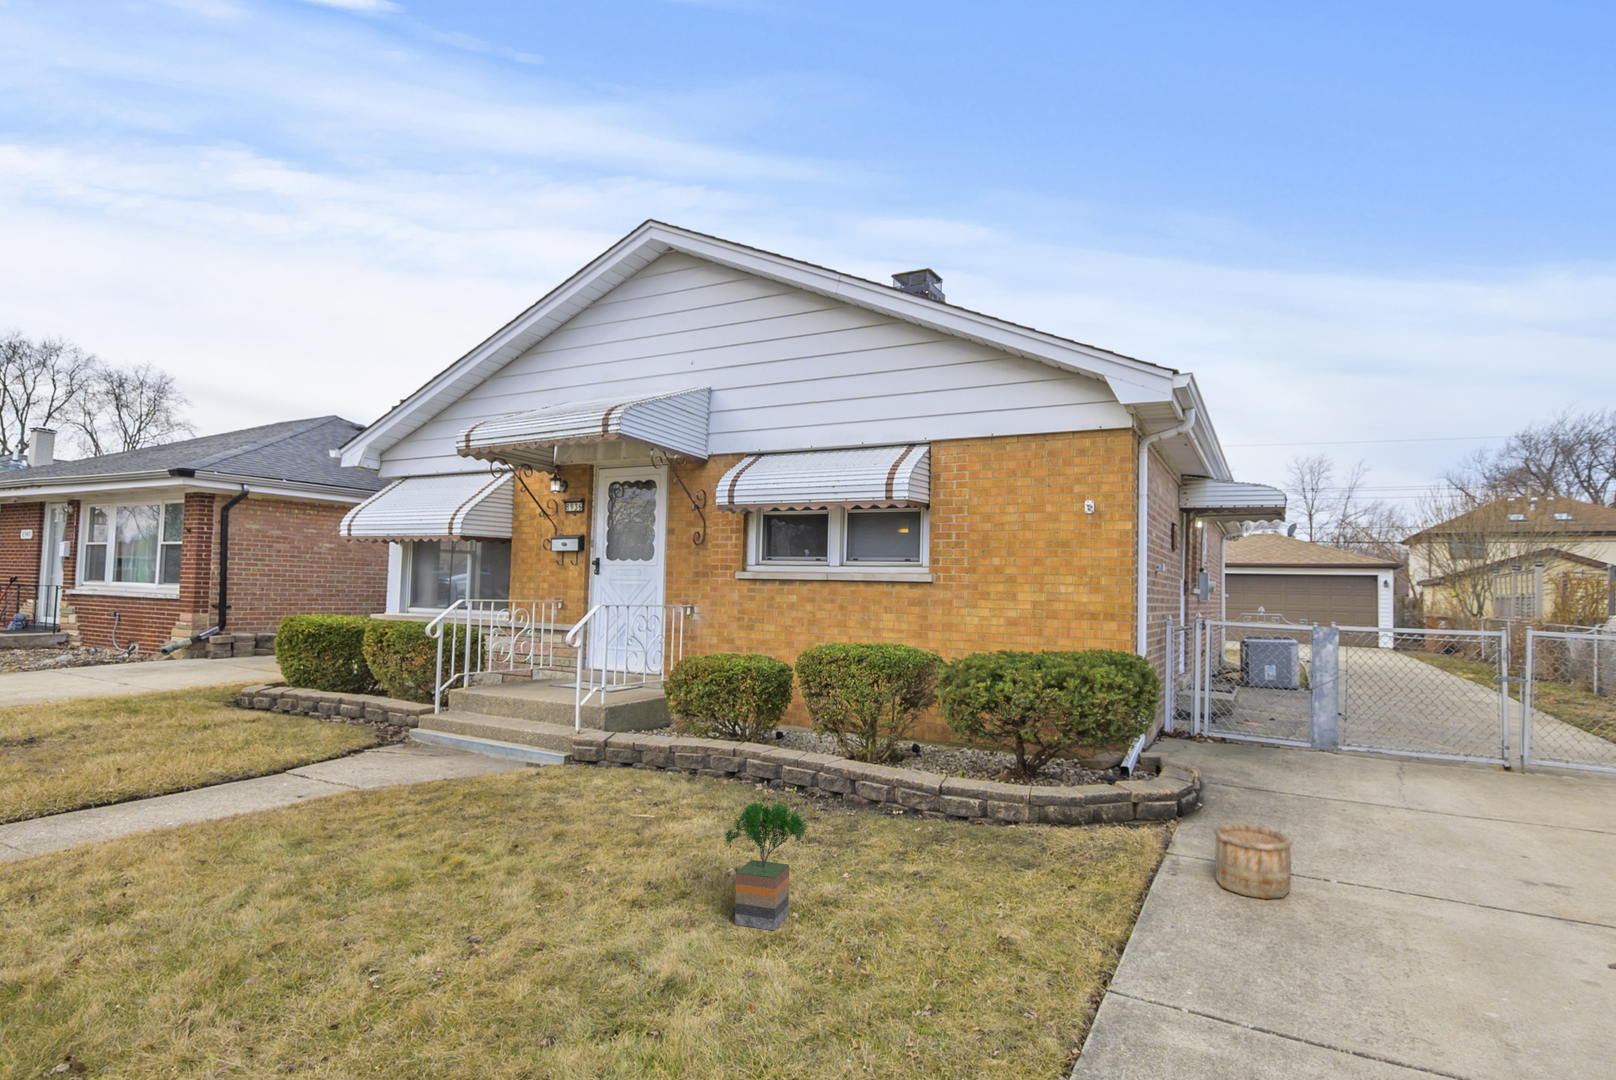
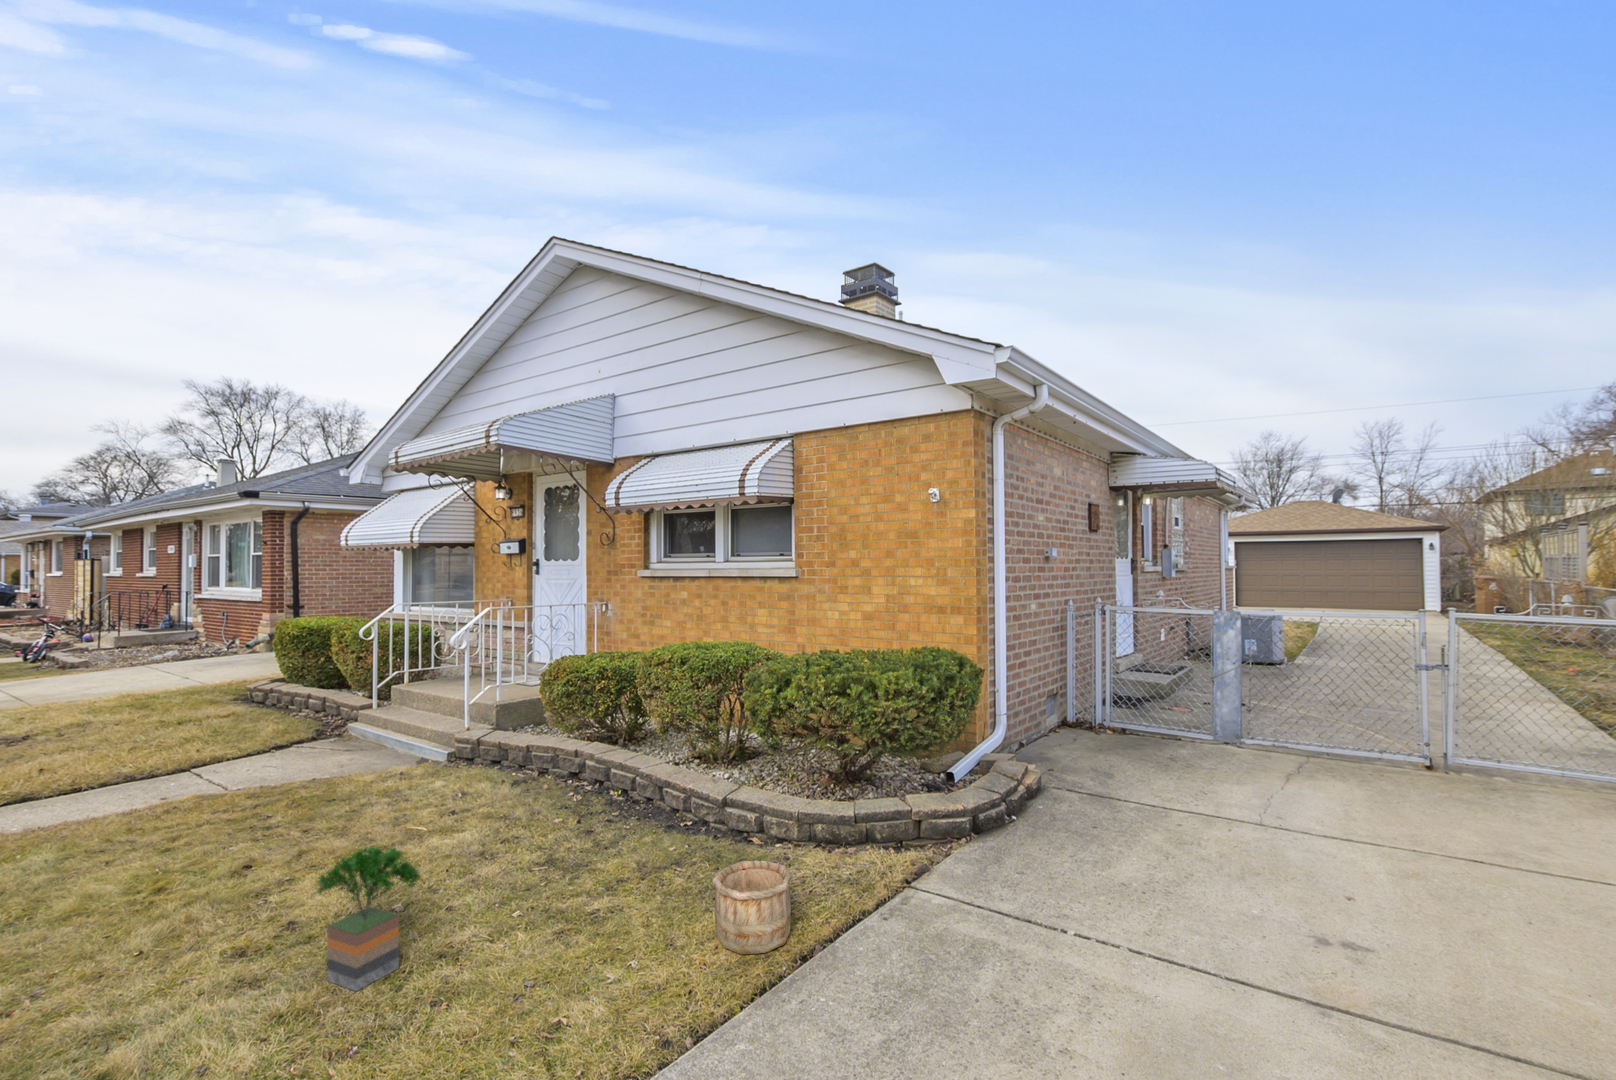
wooden bucket: present [1214,824,1293,899] -> present [712,861,792,955]

